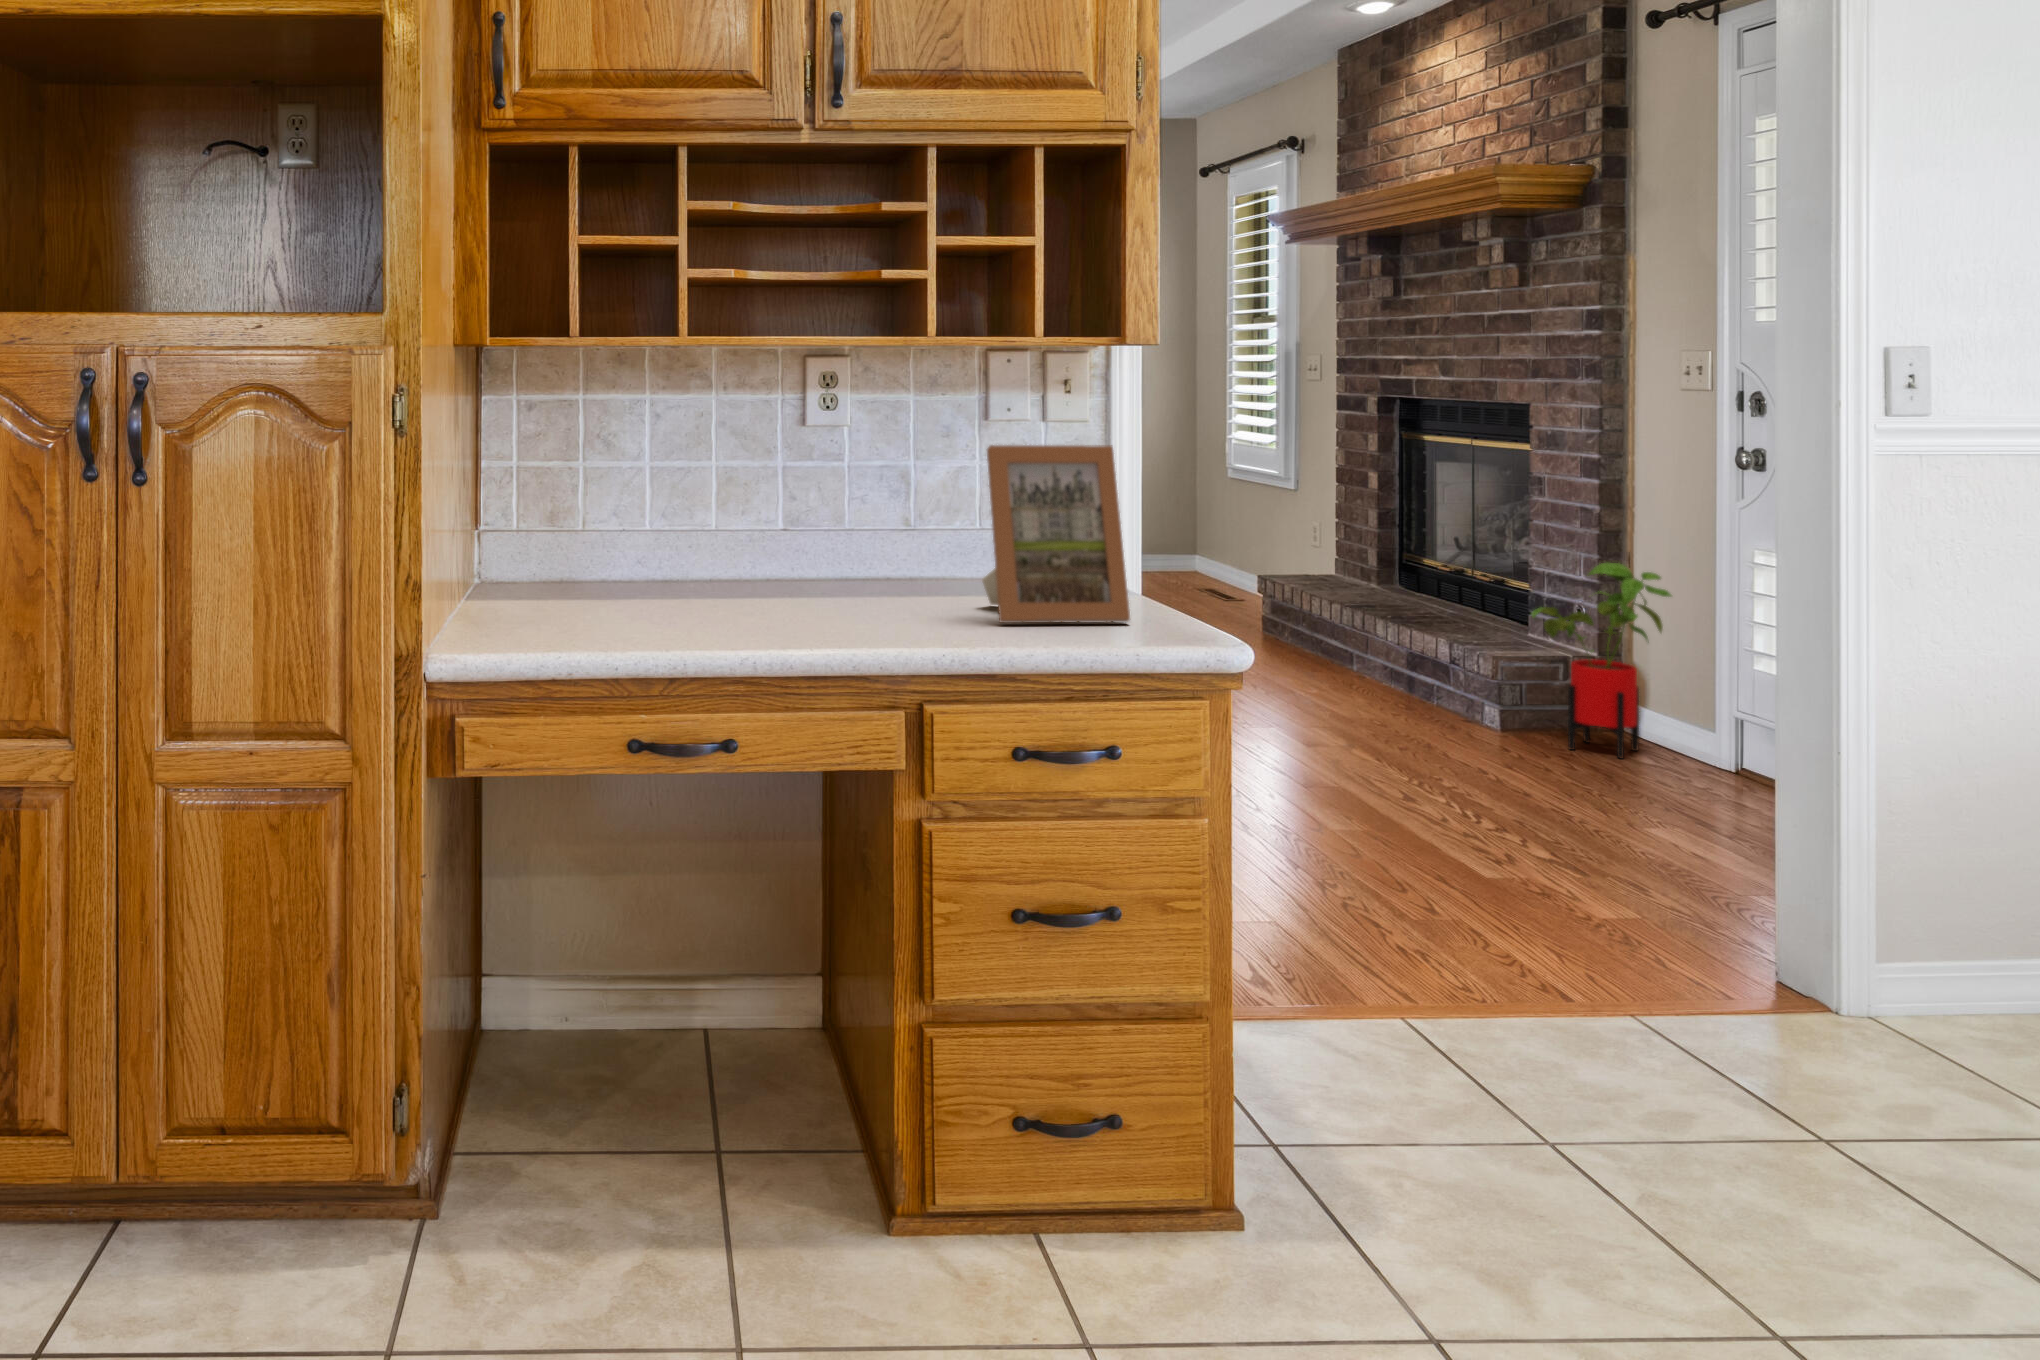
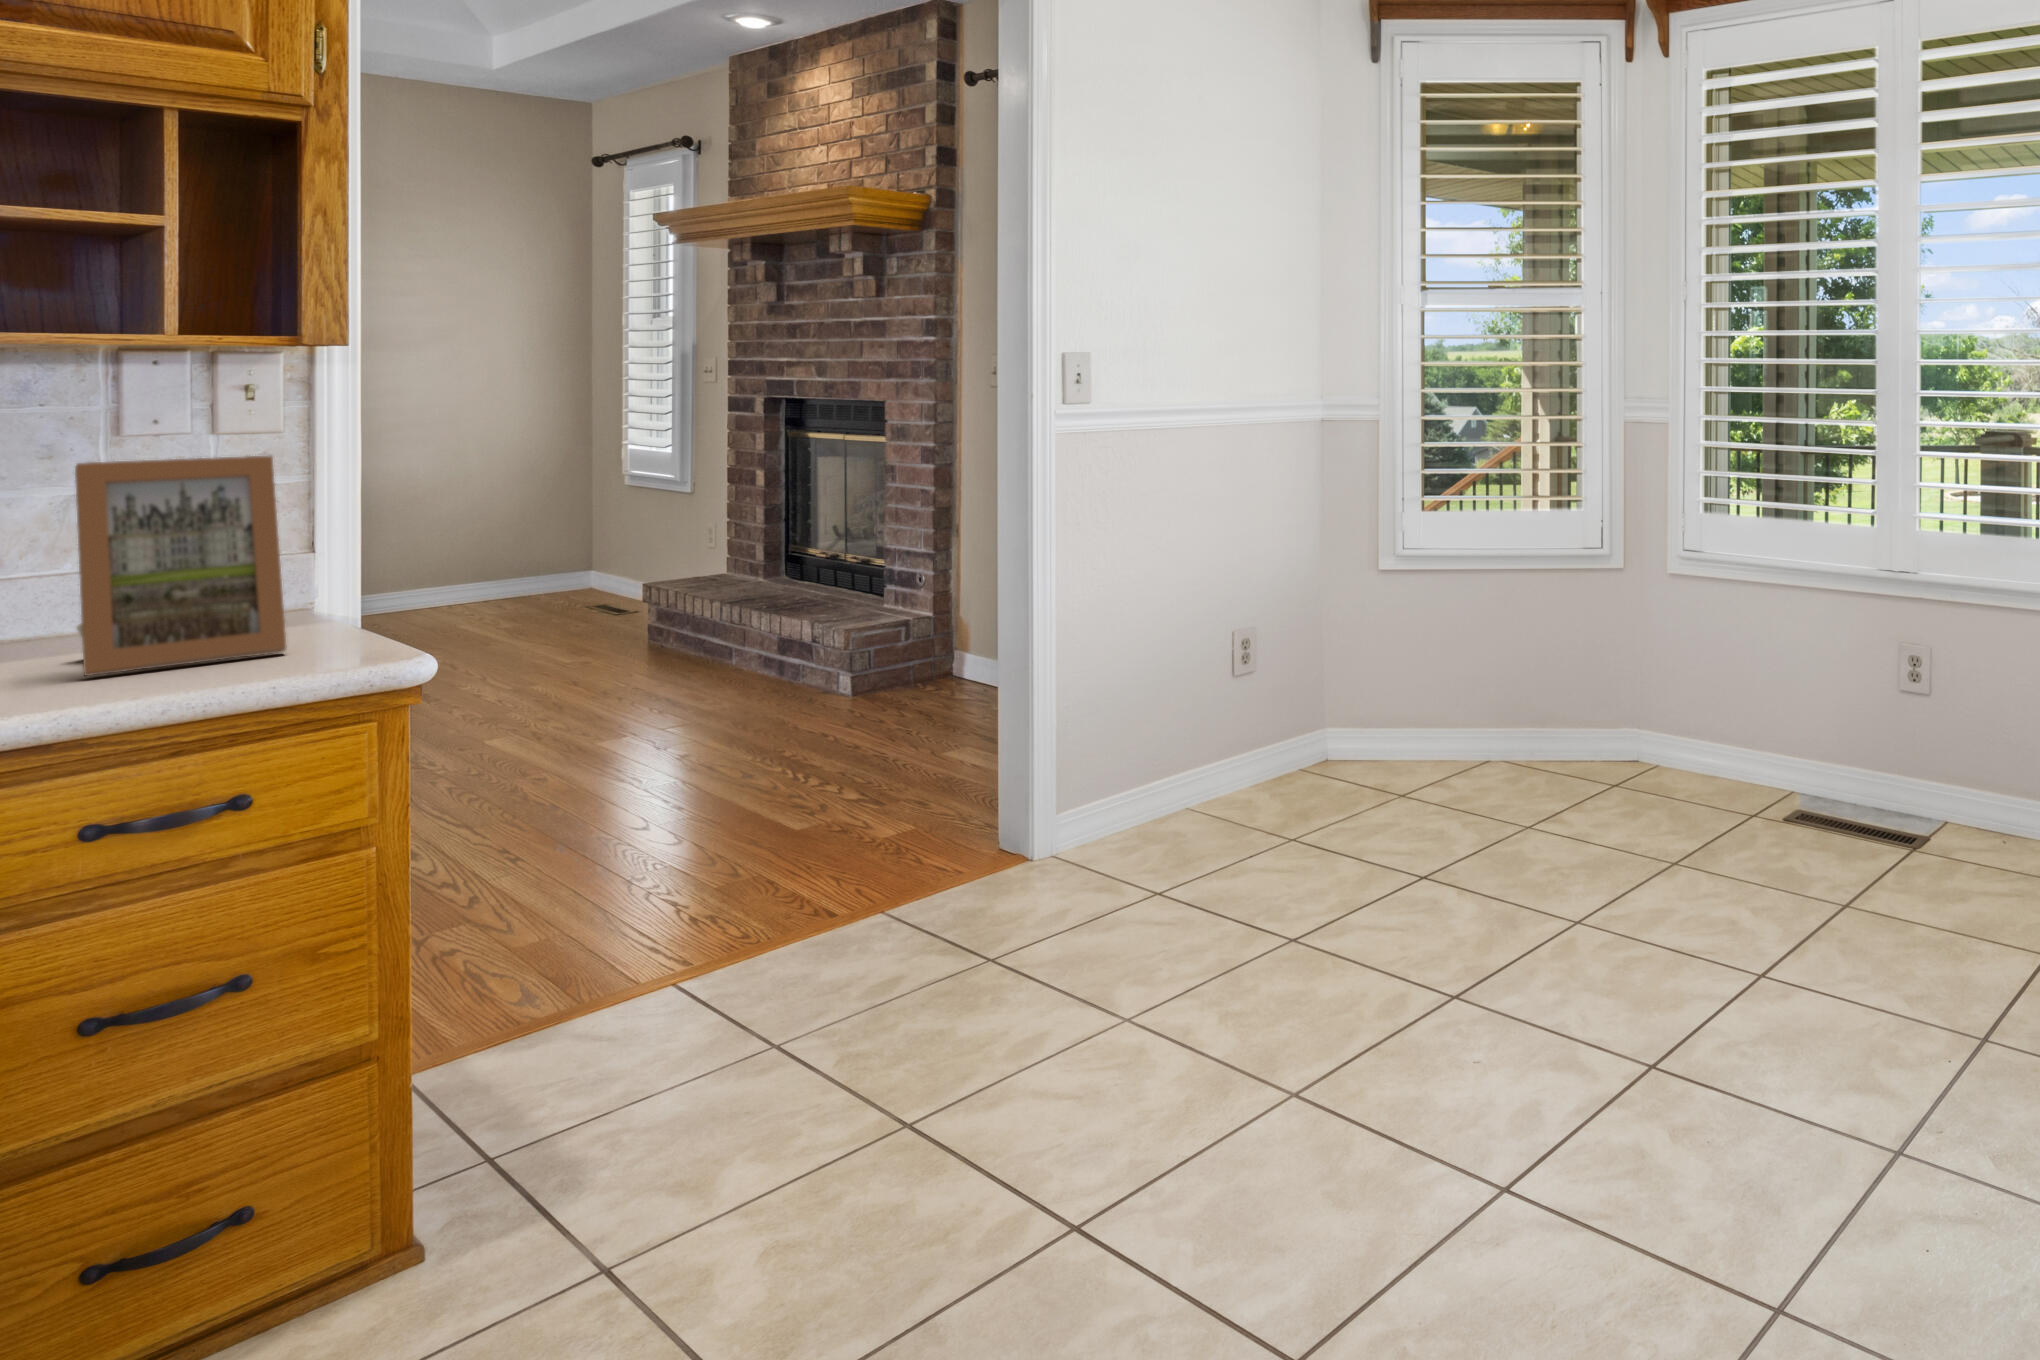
house plant: present [1532,563,1671,758] -> none [874,533,984,698]

